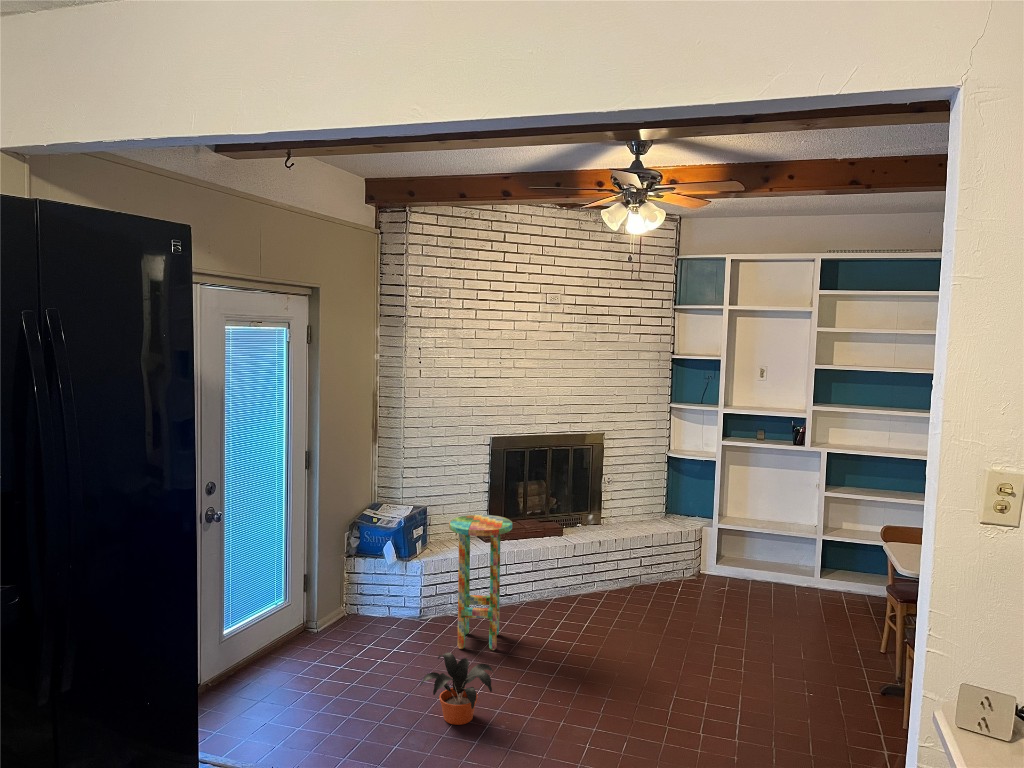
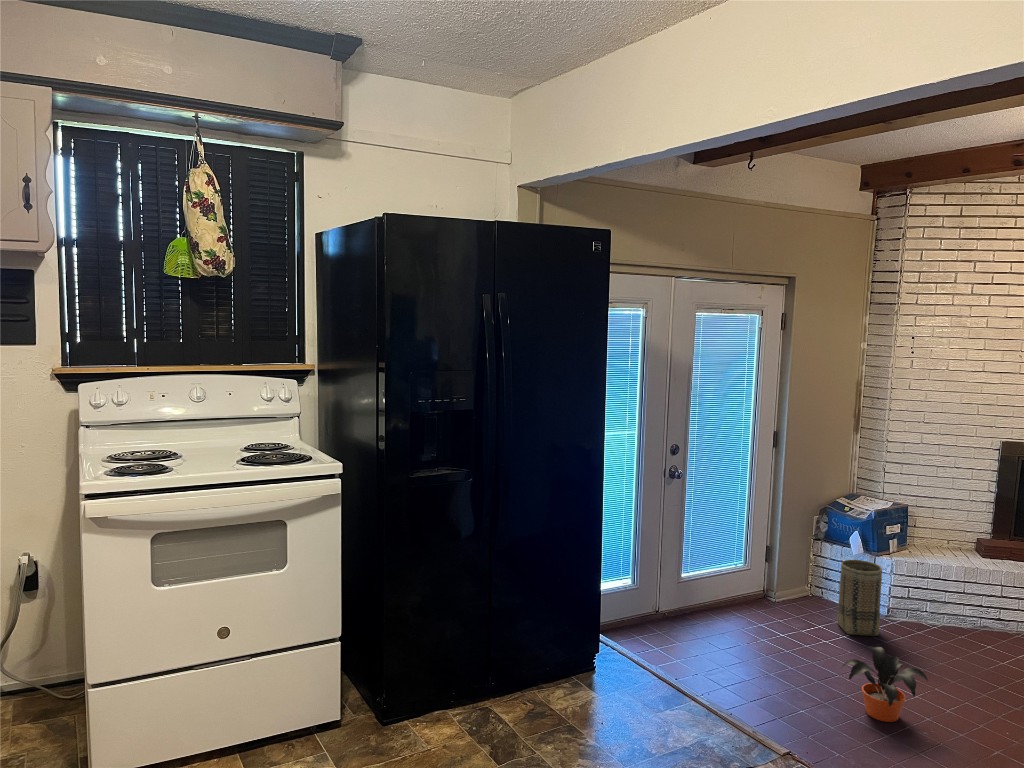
side table: present [449,515,512,650] -> none [916,519,996,669]
basket: none [382,569,421,646] -> present [837,560,882,636]

